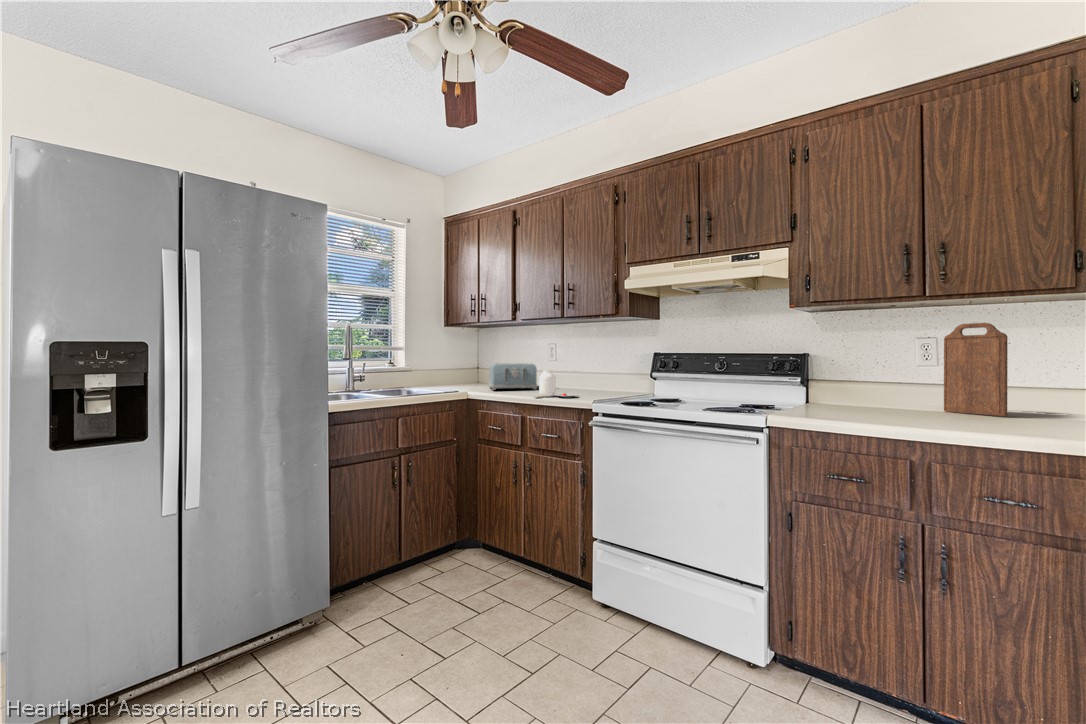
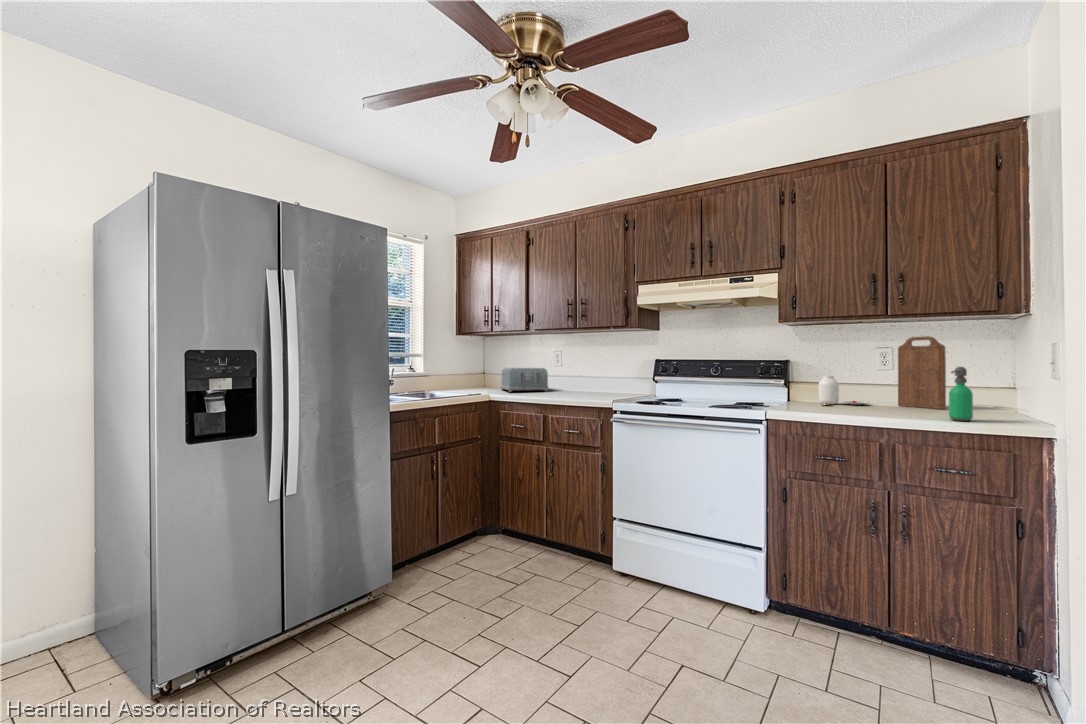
soap dispenser: none [1008,361,1042,435] -> present [949,367,973,421]
jar: present [534,370,577,397] -> present [818,376,869,405]

